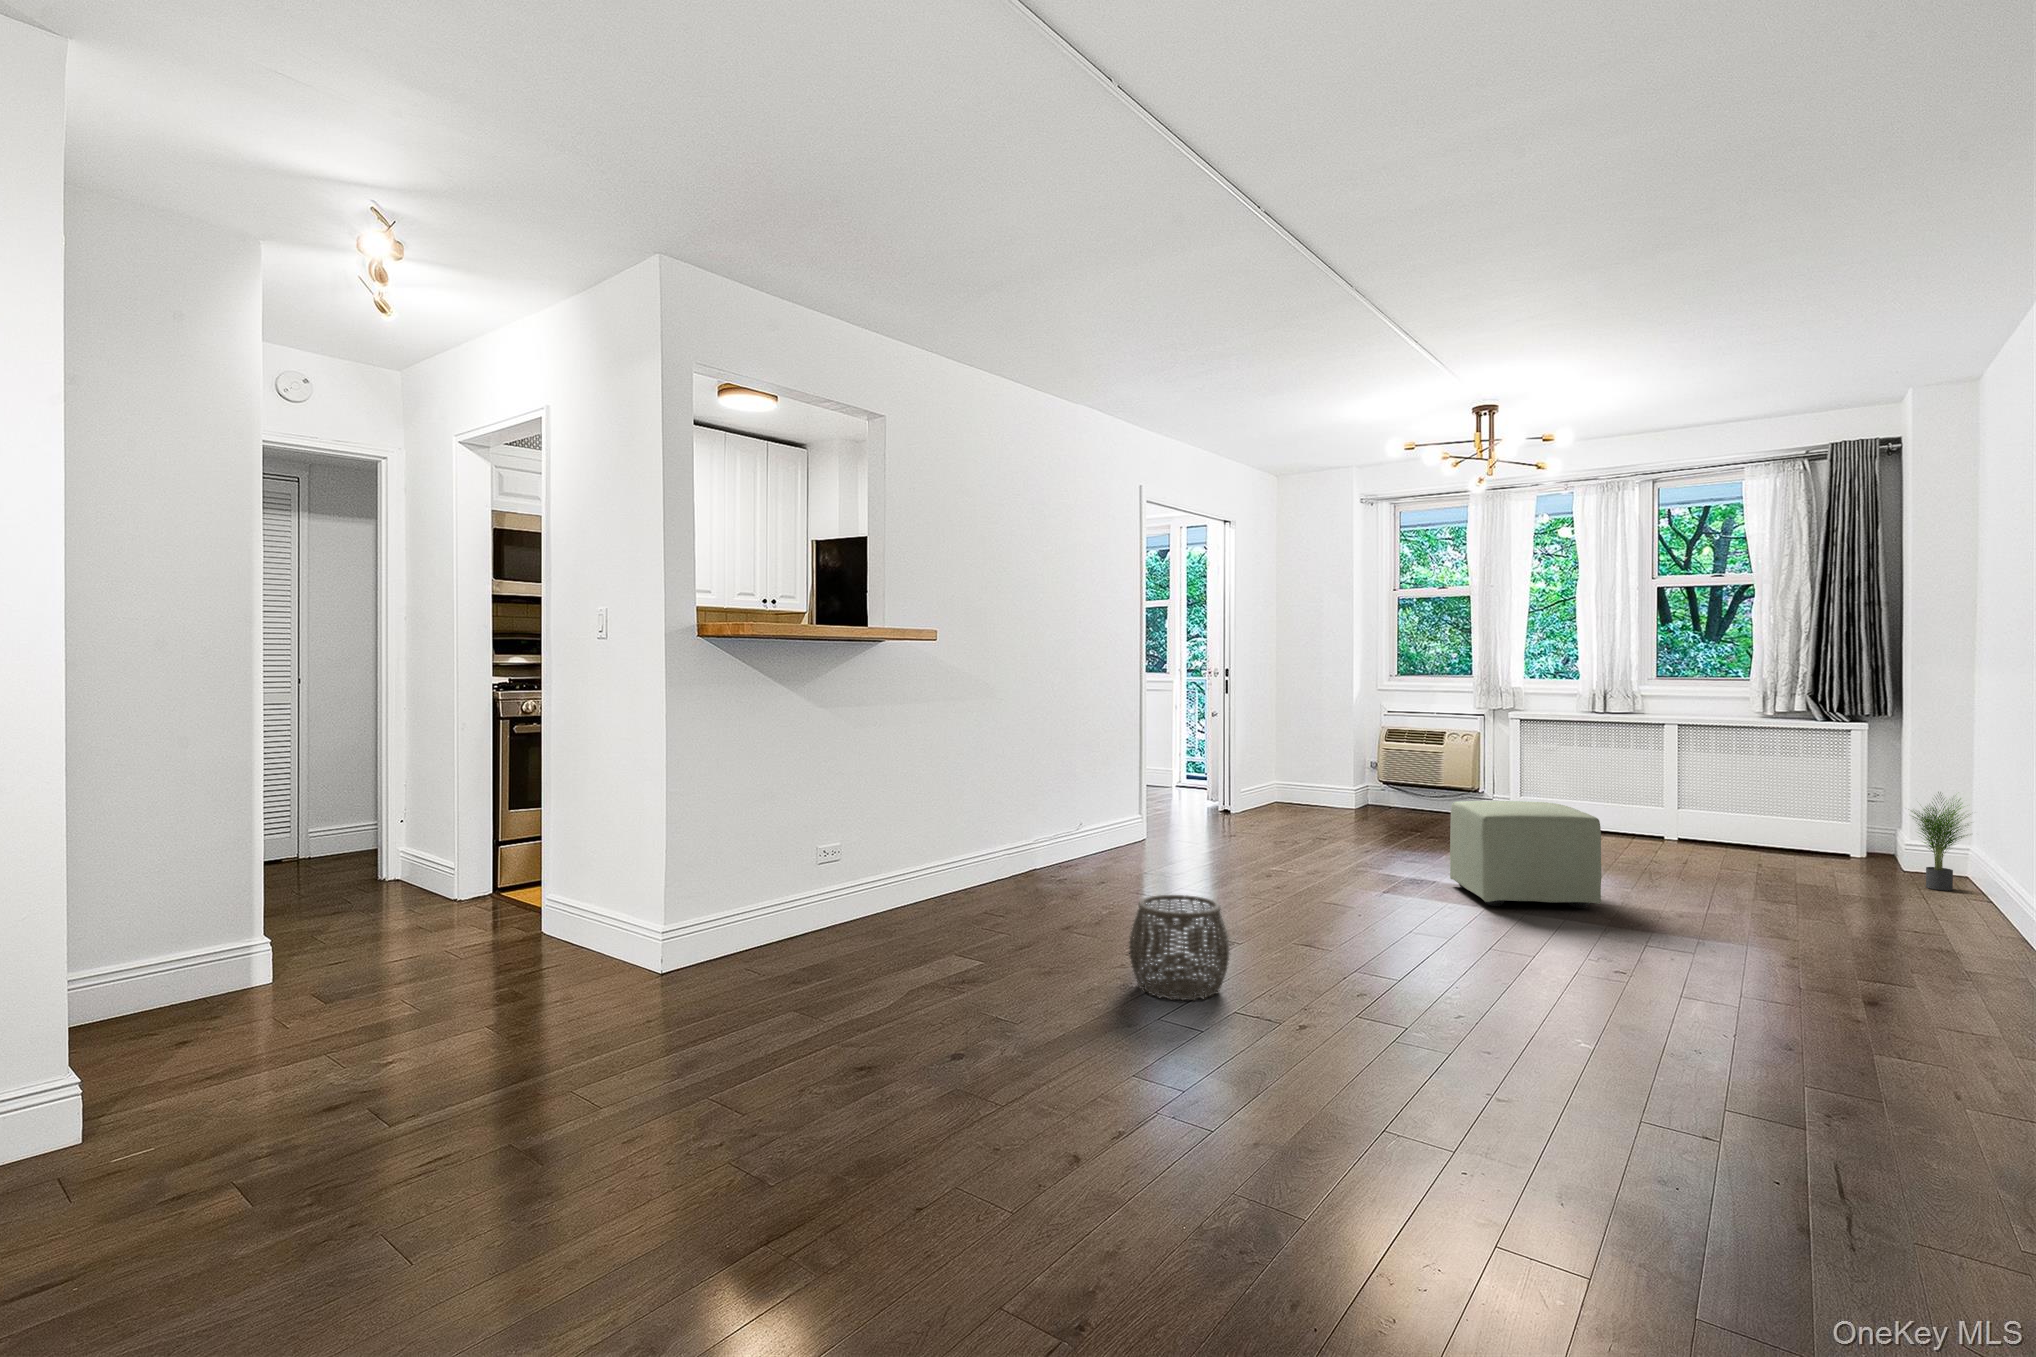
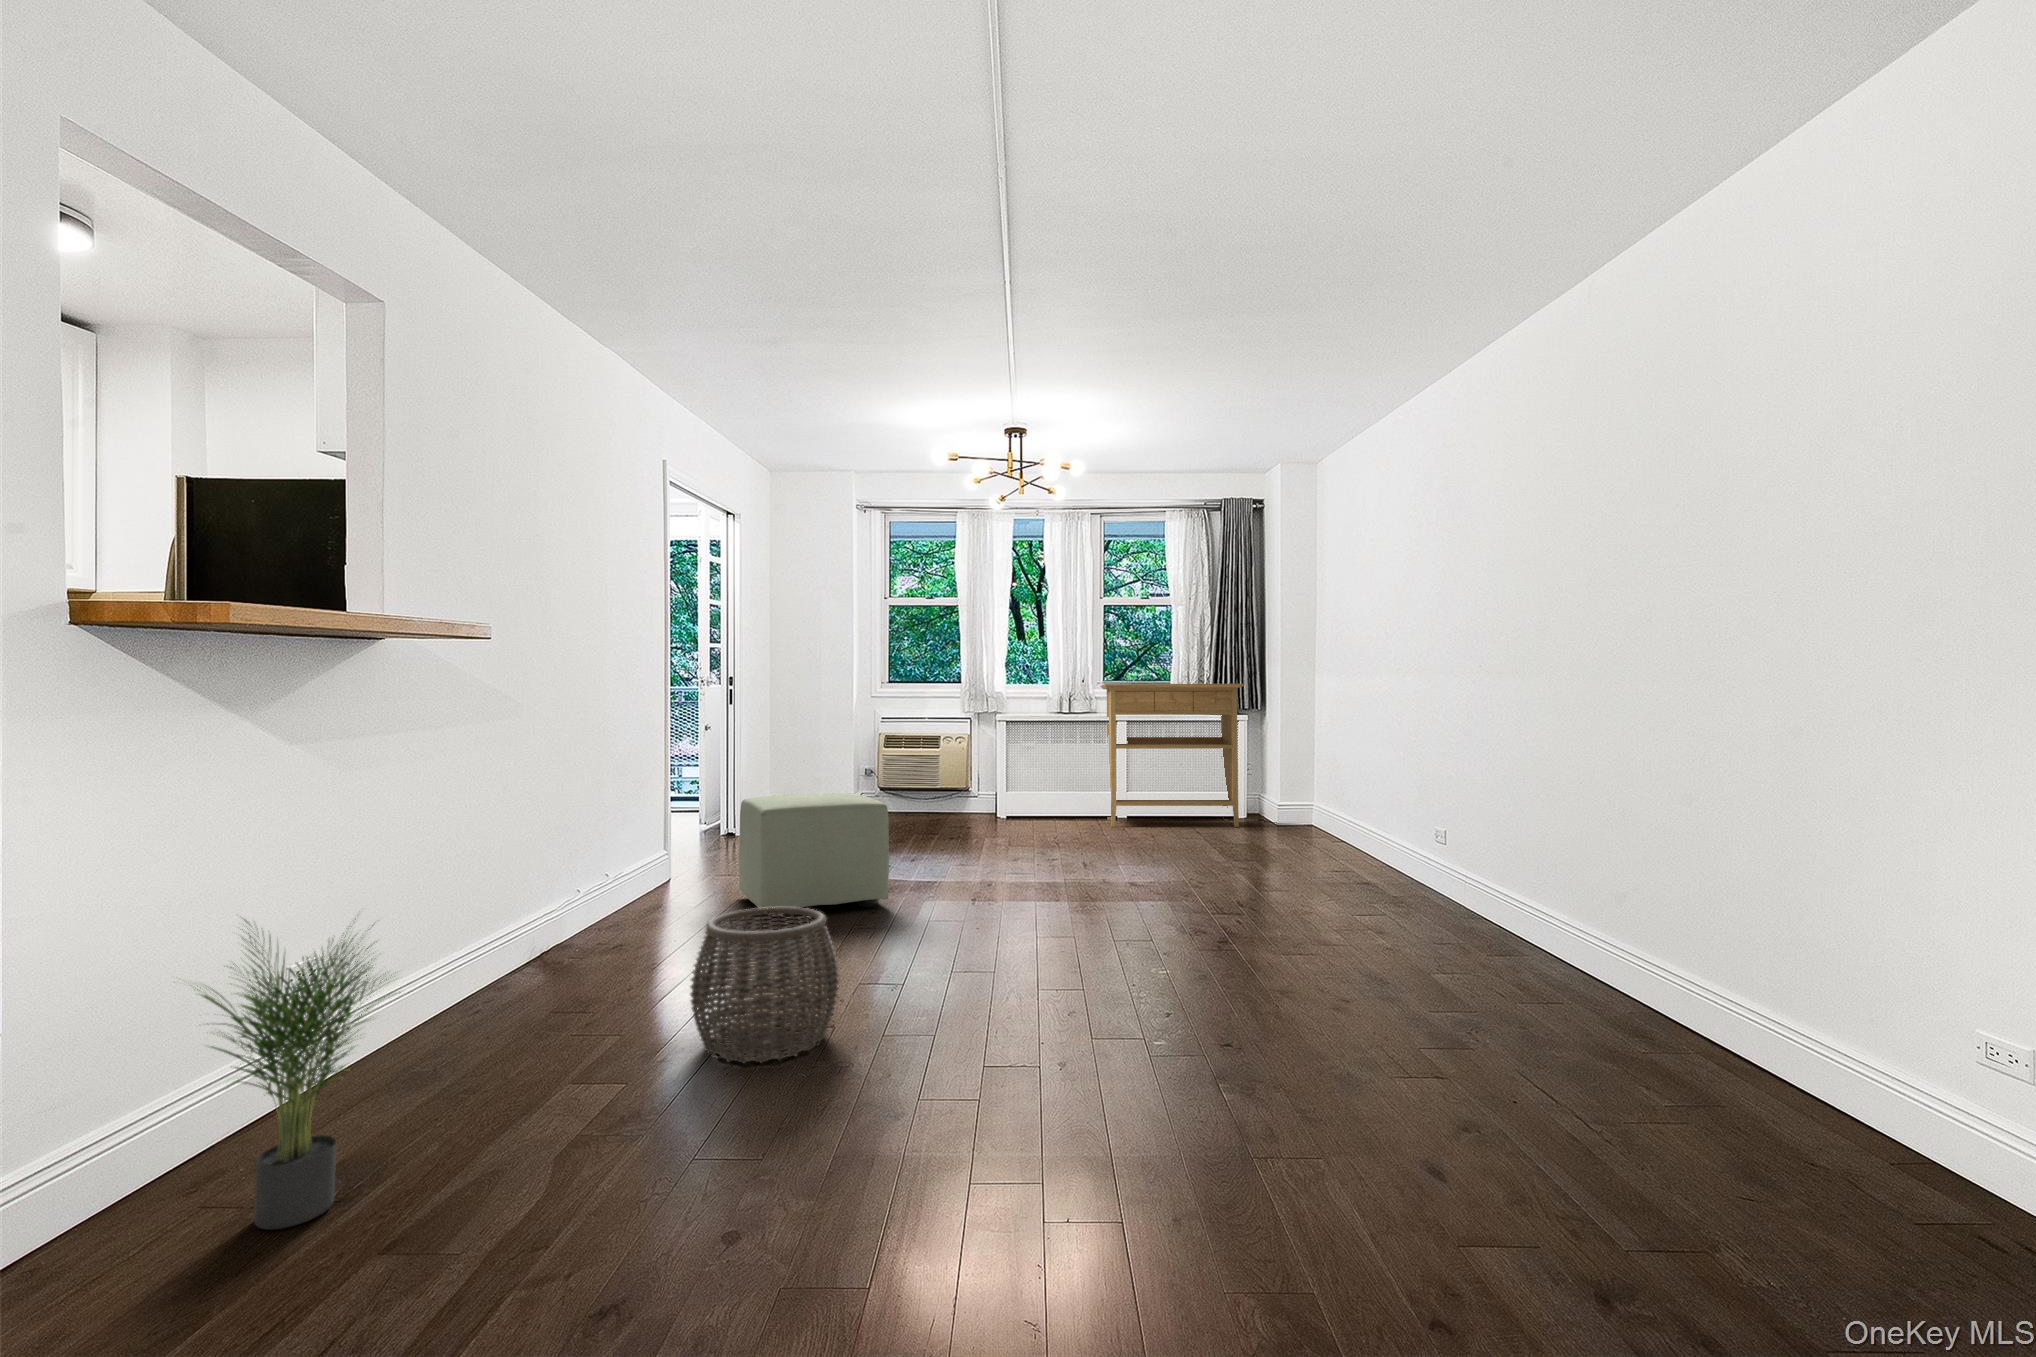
console table: none [1639,683,1849,866] -> present [1101,684,1245,827]
potted plant: present [1912,792,1967,891] -> present [195,919,401,1230]
ottoman: present [1450,801,1602,908] -> present [739,793,889,916]

